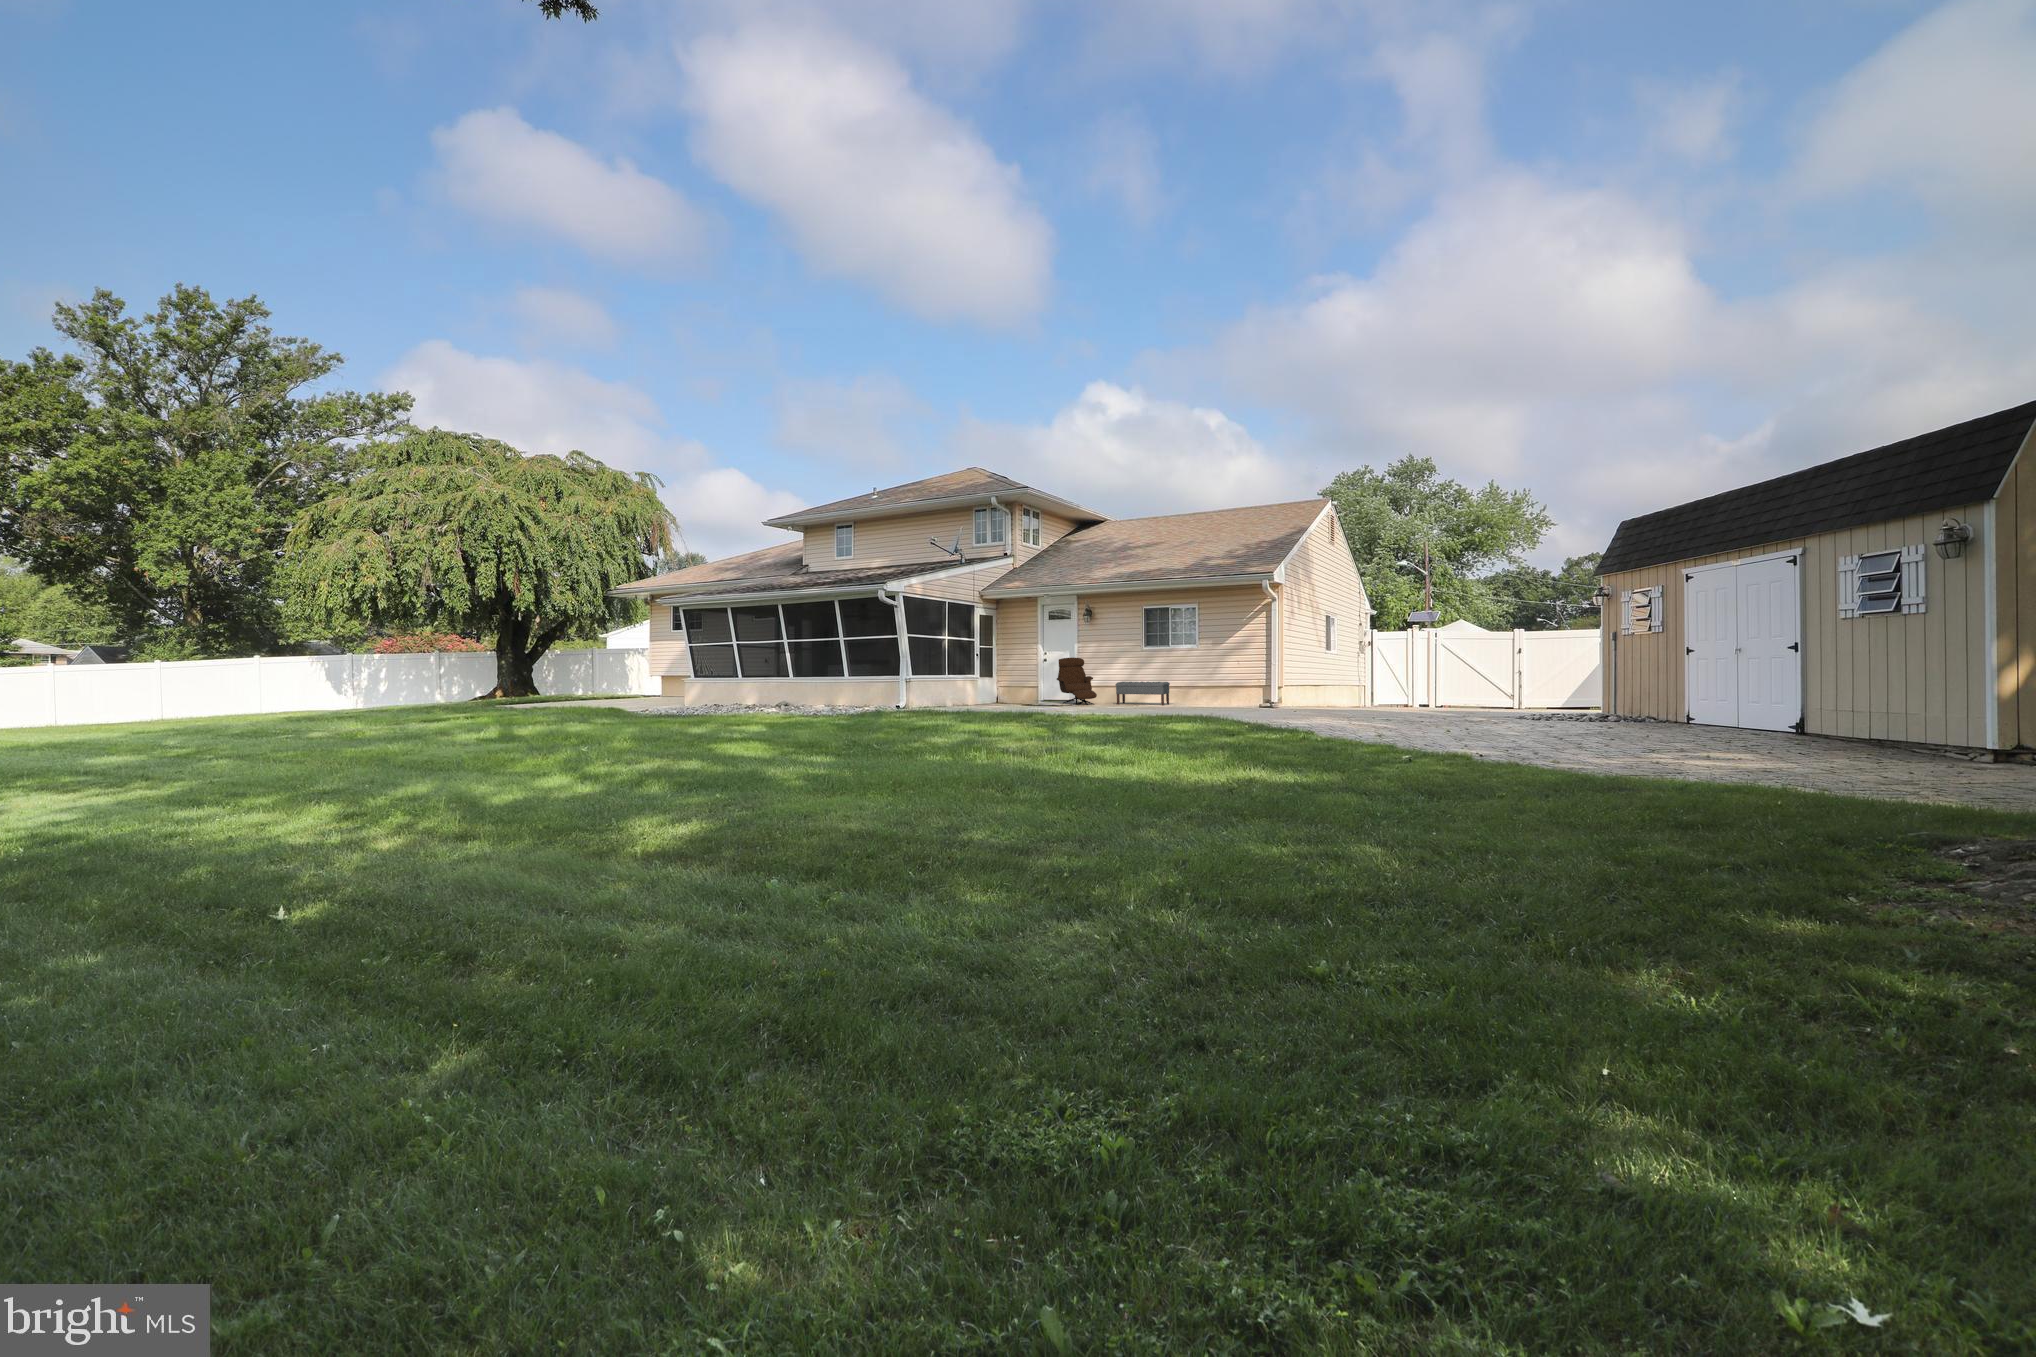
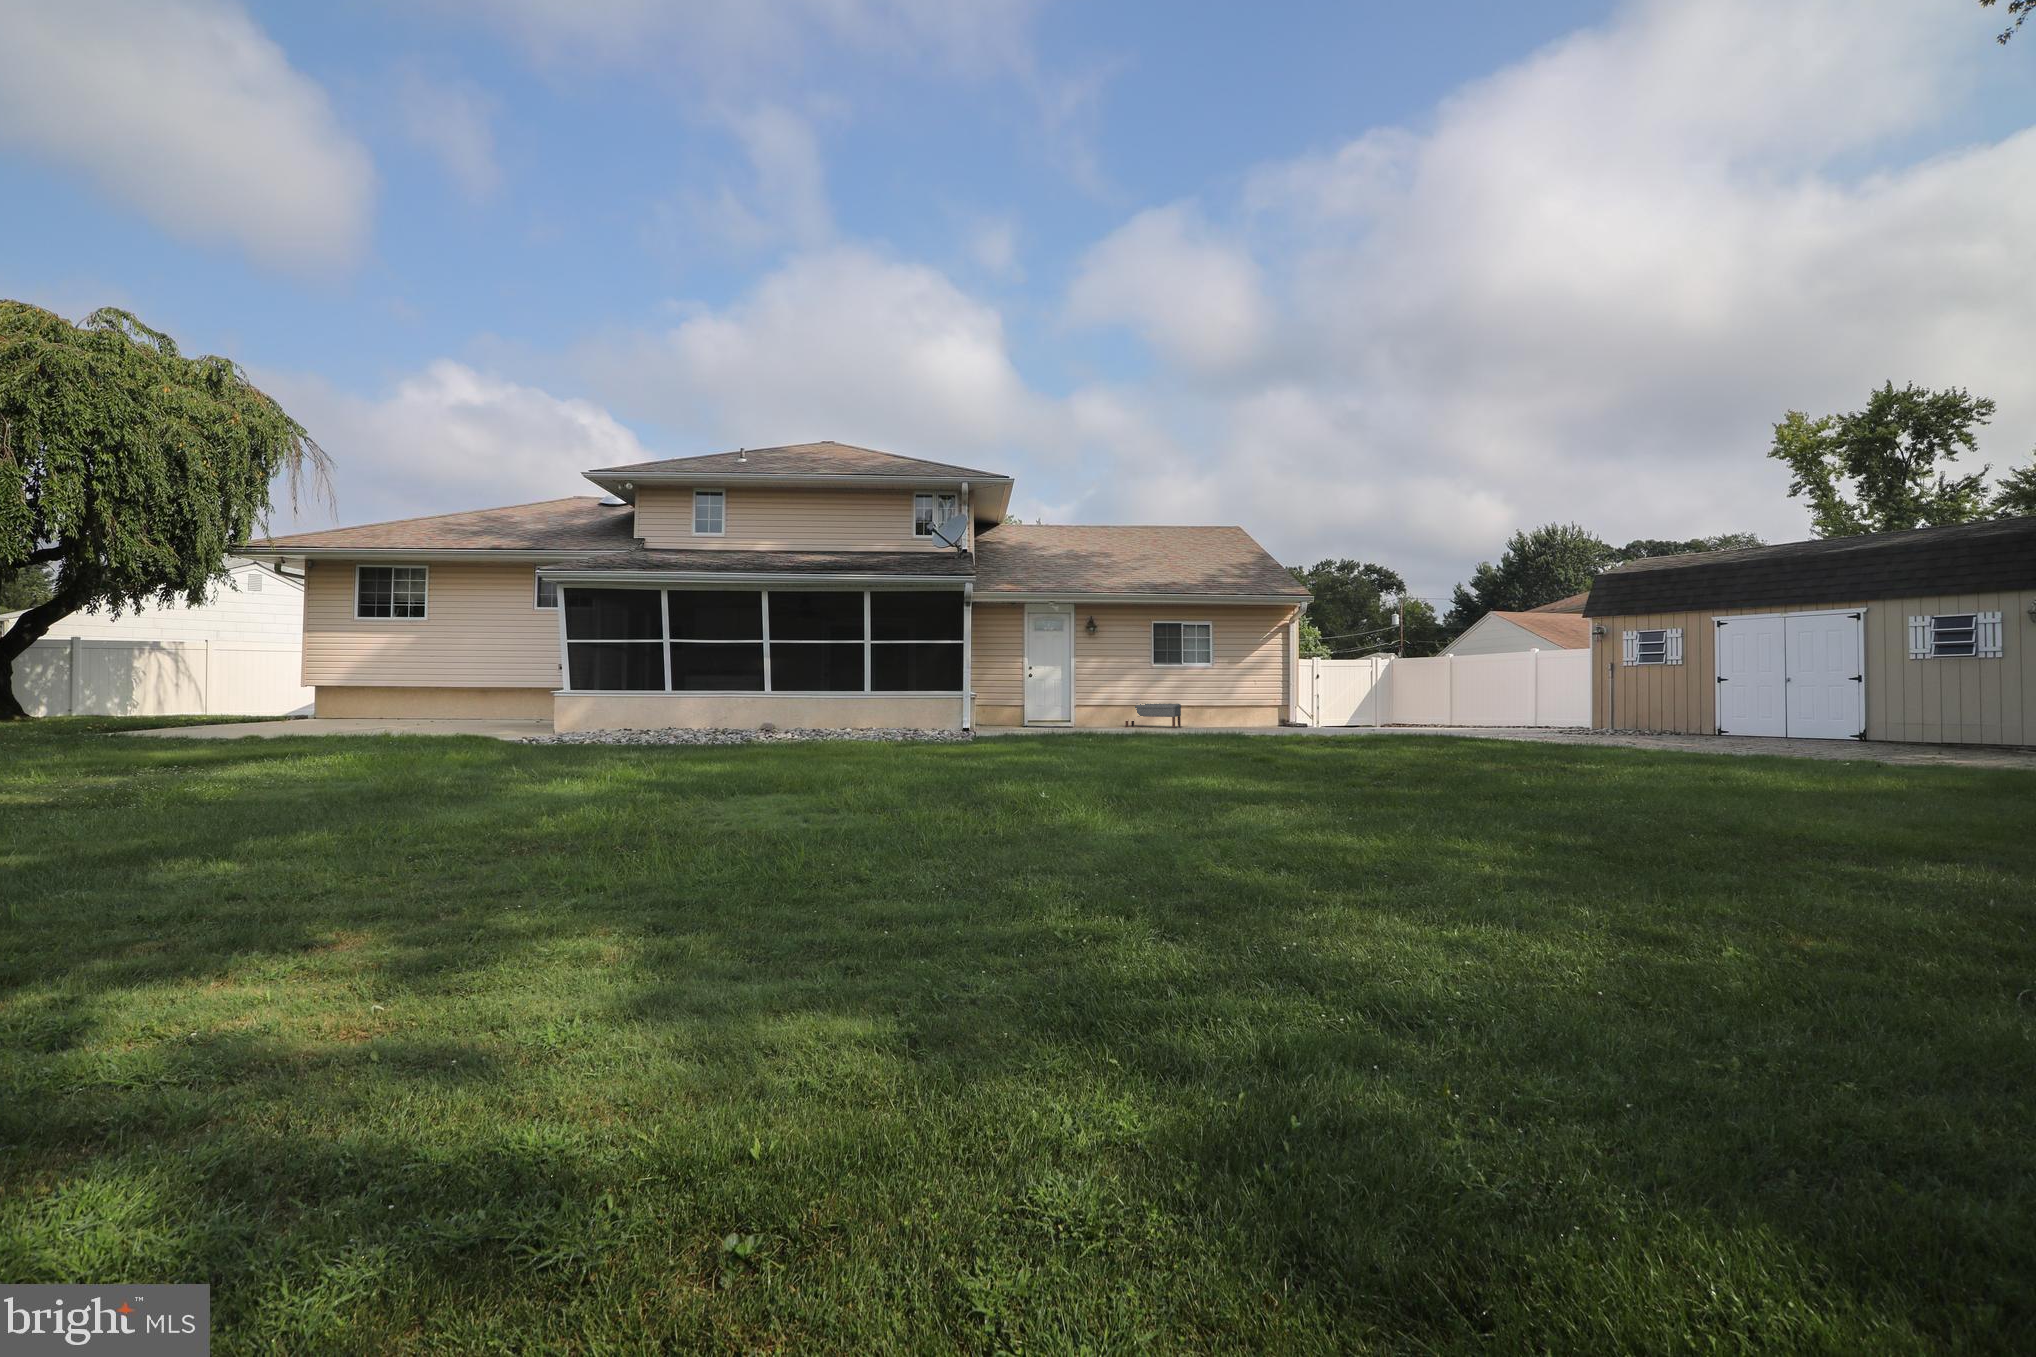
lounge chair: present [1057,658,1097,705] -> none [1062,678,1104,728]

